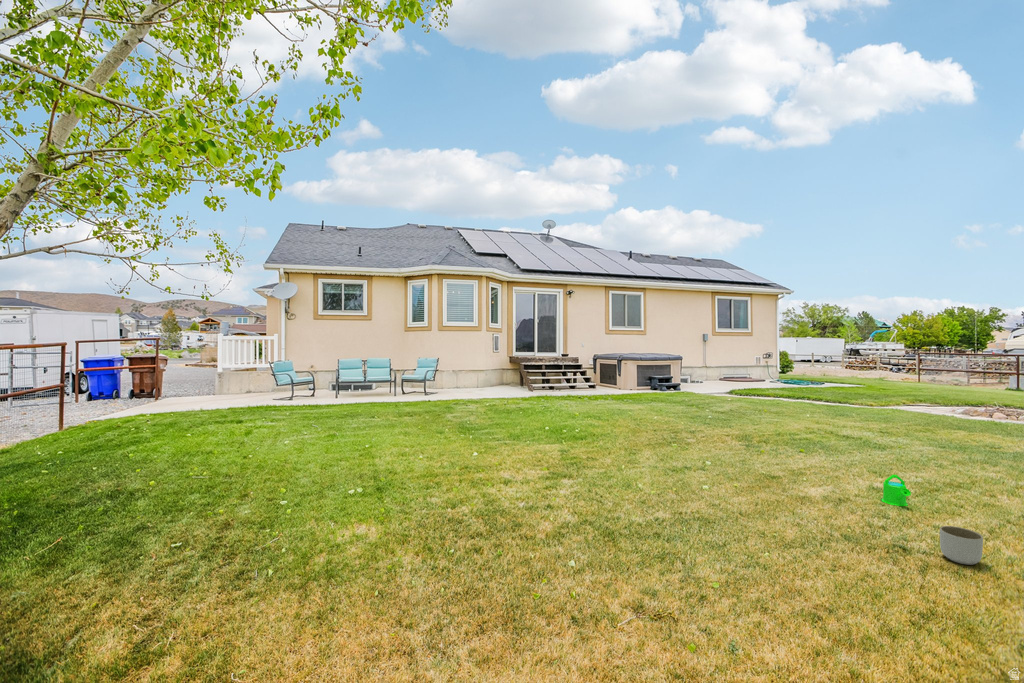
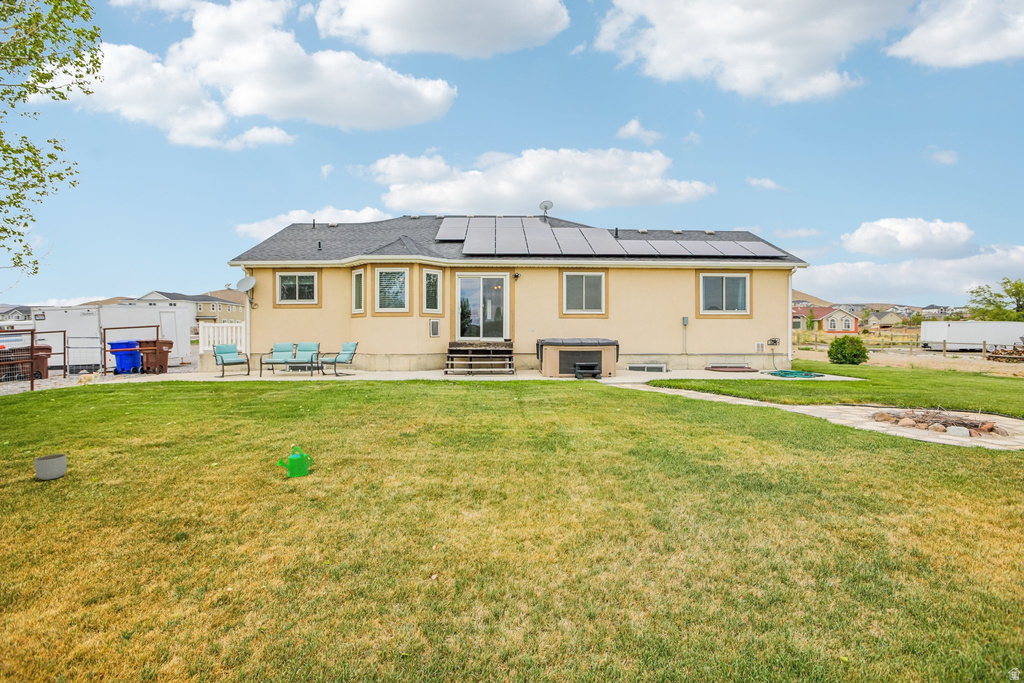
planter: present [940,526,983,565] -> present [34,454,67,480]

